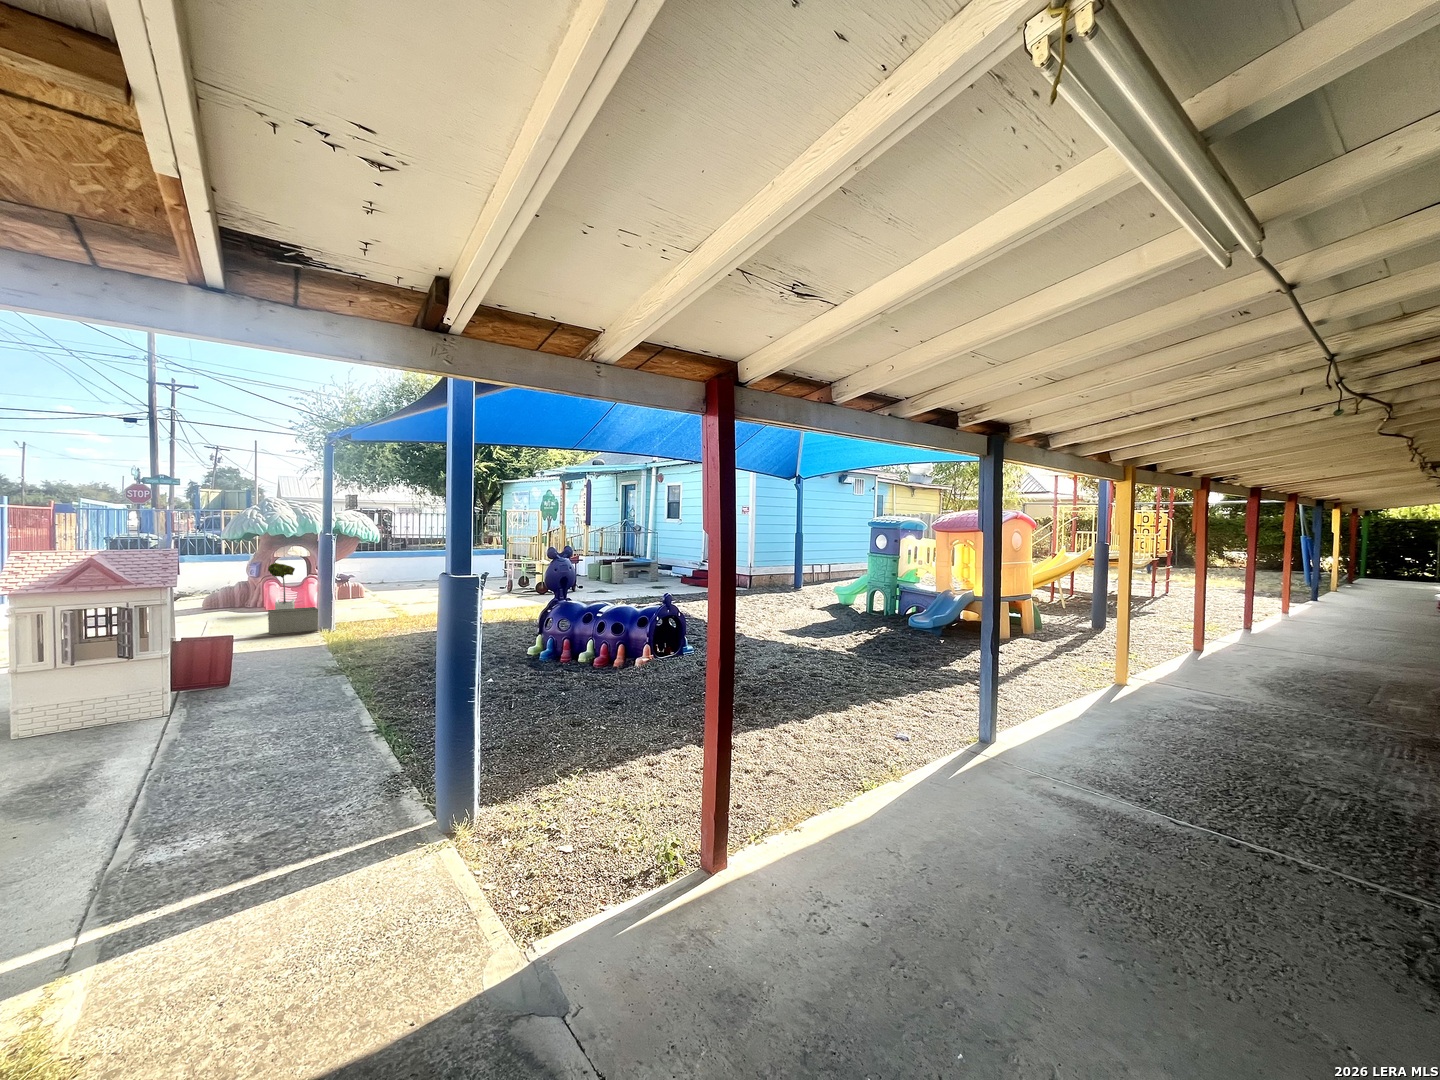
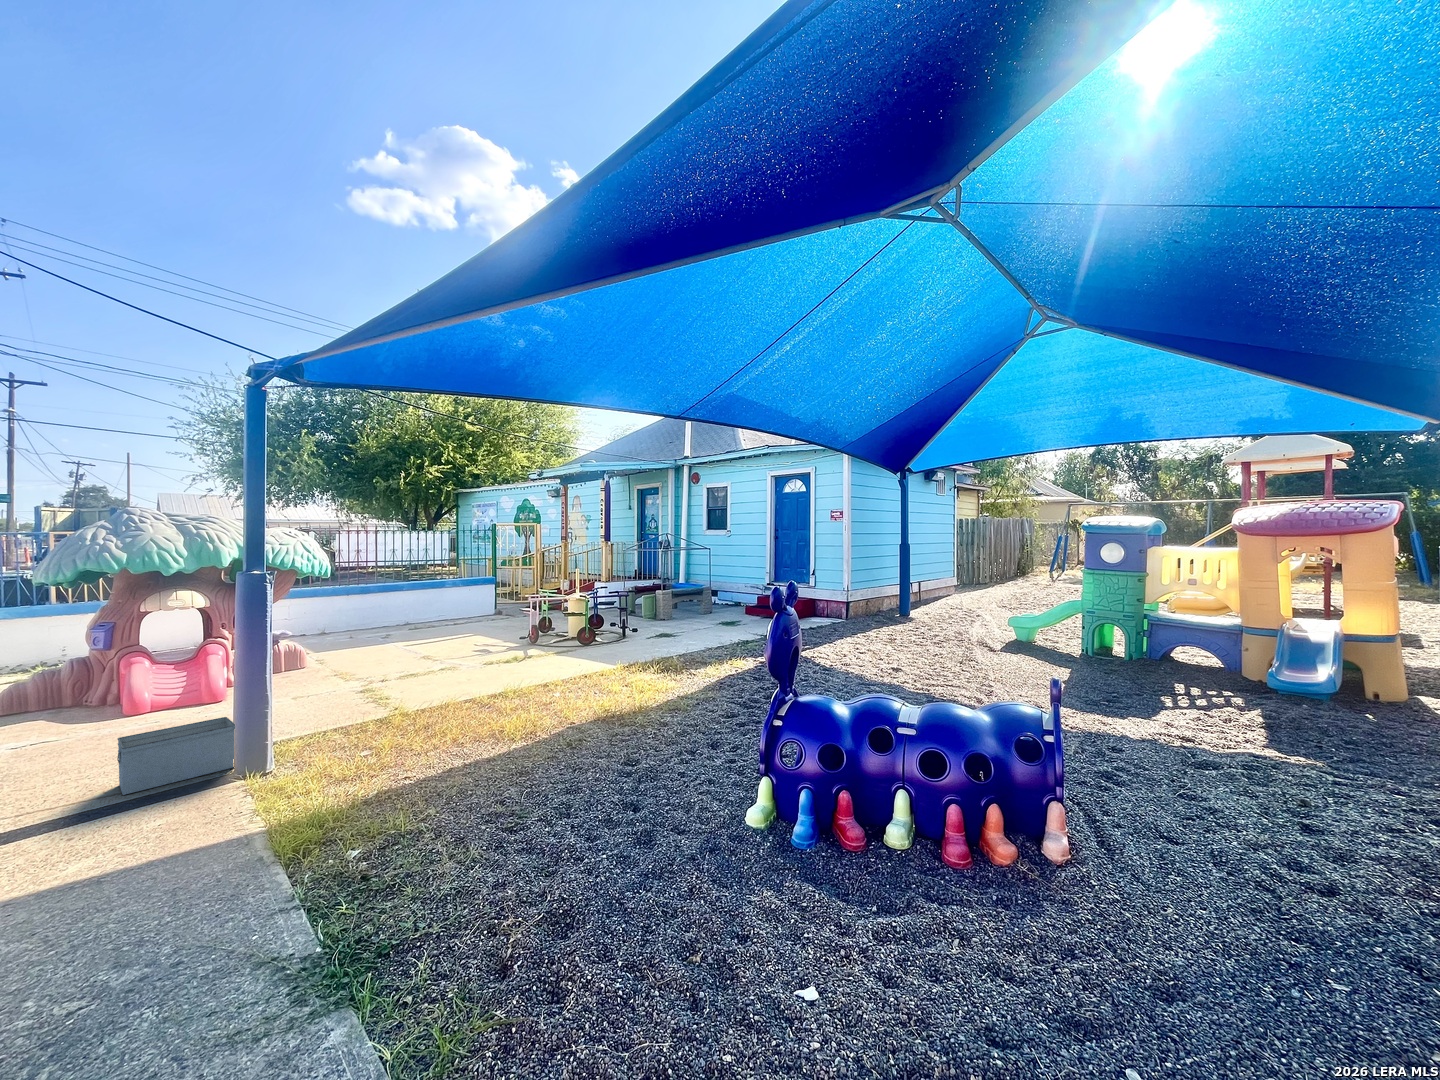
potted tree: present [268,563,295,610] -> none [126,624,182,718]

